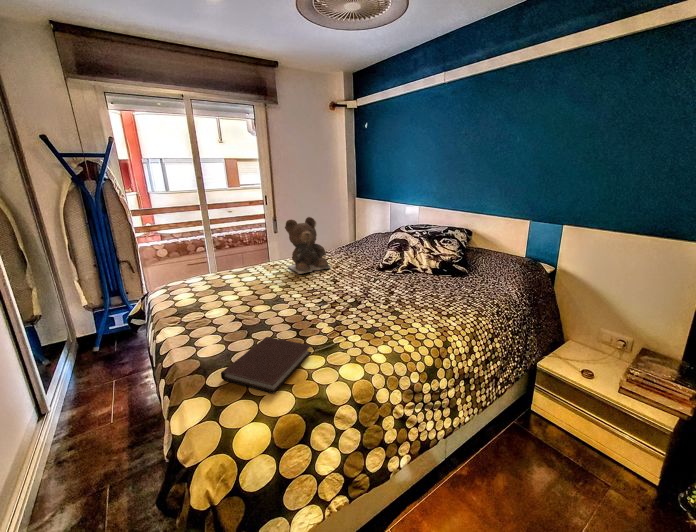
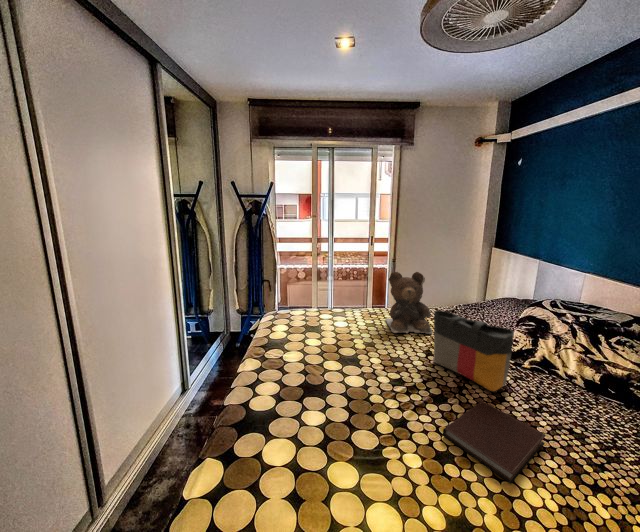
tote bag: none [335,241,393,290] -> present [433,310,514,391]
notebook: present [221,337,311,394] -> present [443,401,546,483]

